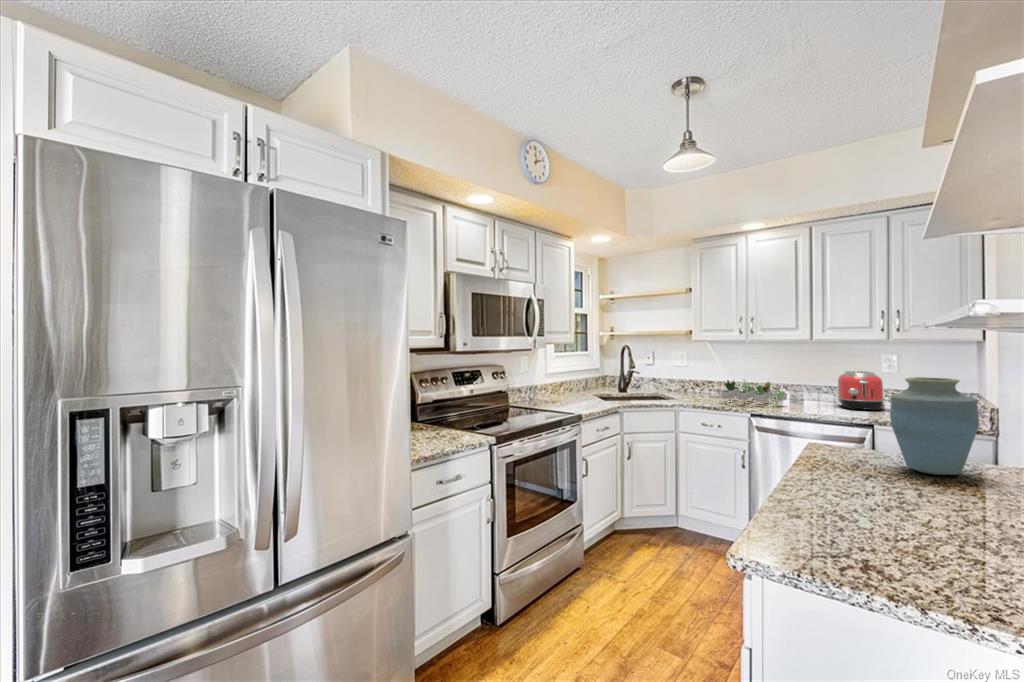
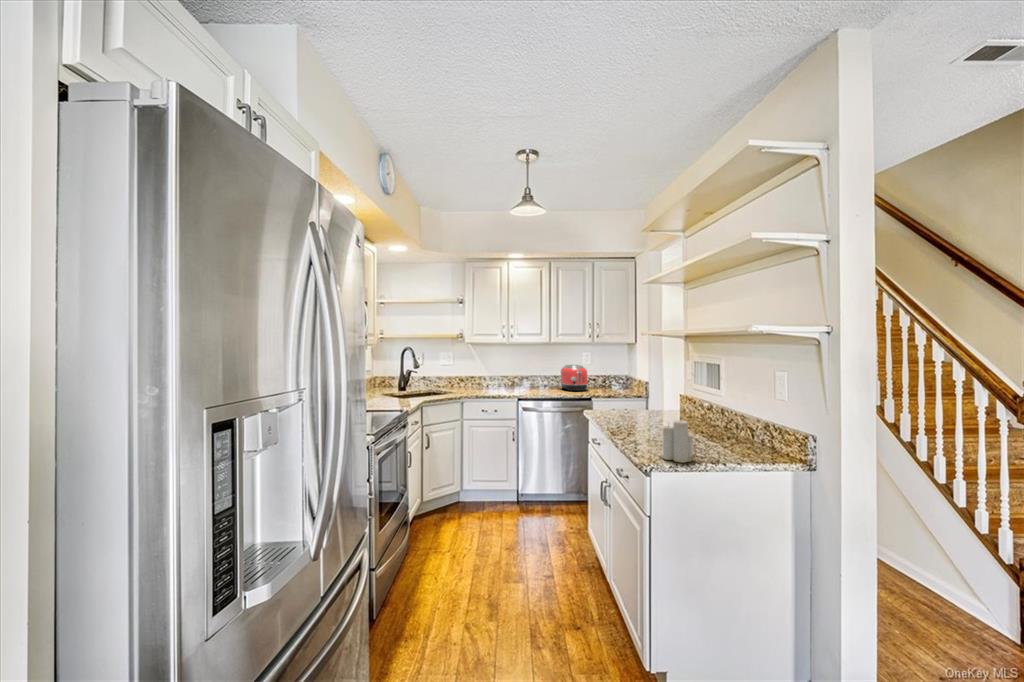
vase: present [890,377,979,475] -> none [644,369,682,423]
succulent plant: present [721,380,787,407] -> none [491,372,536,394]
candle: none [803,462,872,554] -> present [662,420,695,463]

